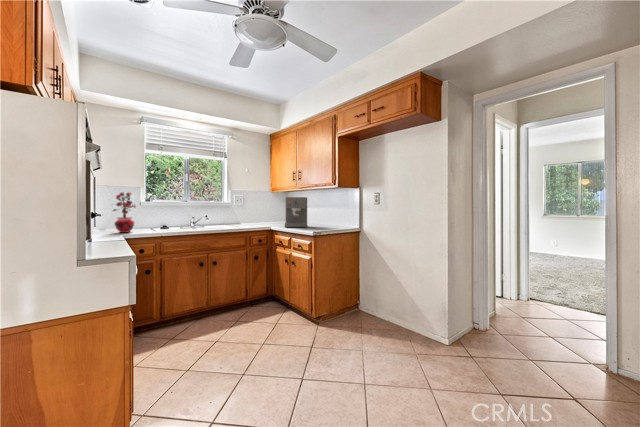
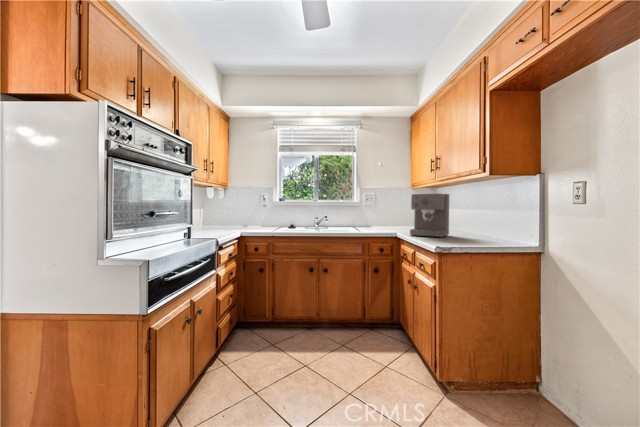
potted plant: present [113,192,136,233] -> none [234,193,254,232]

